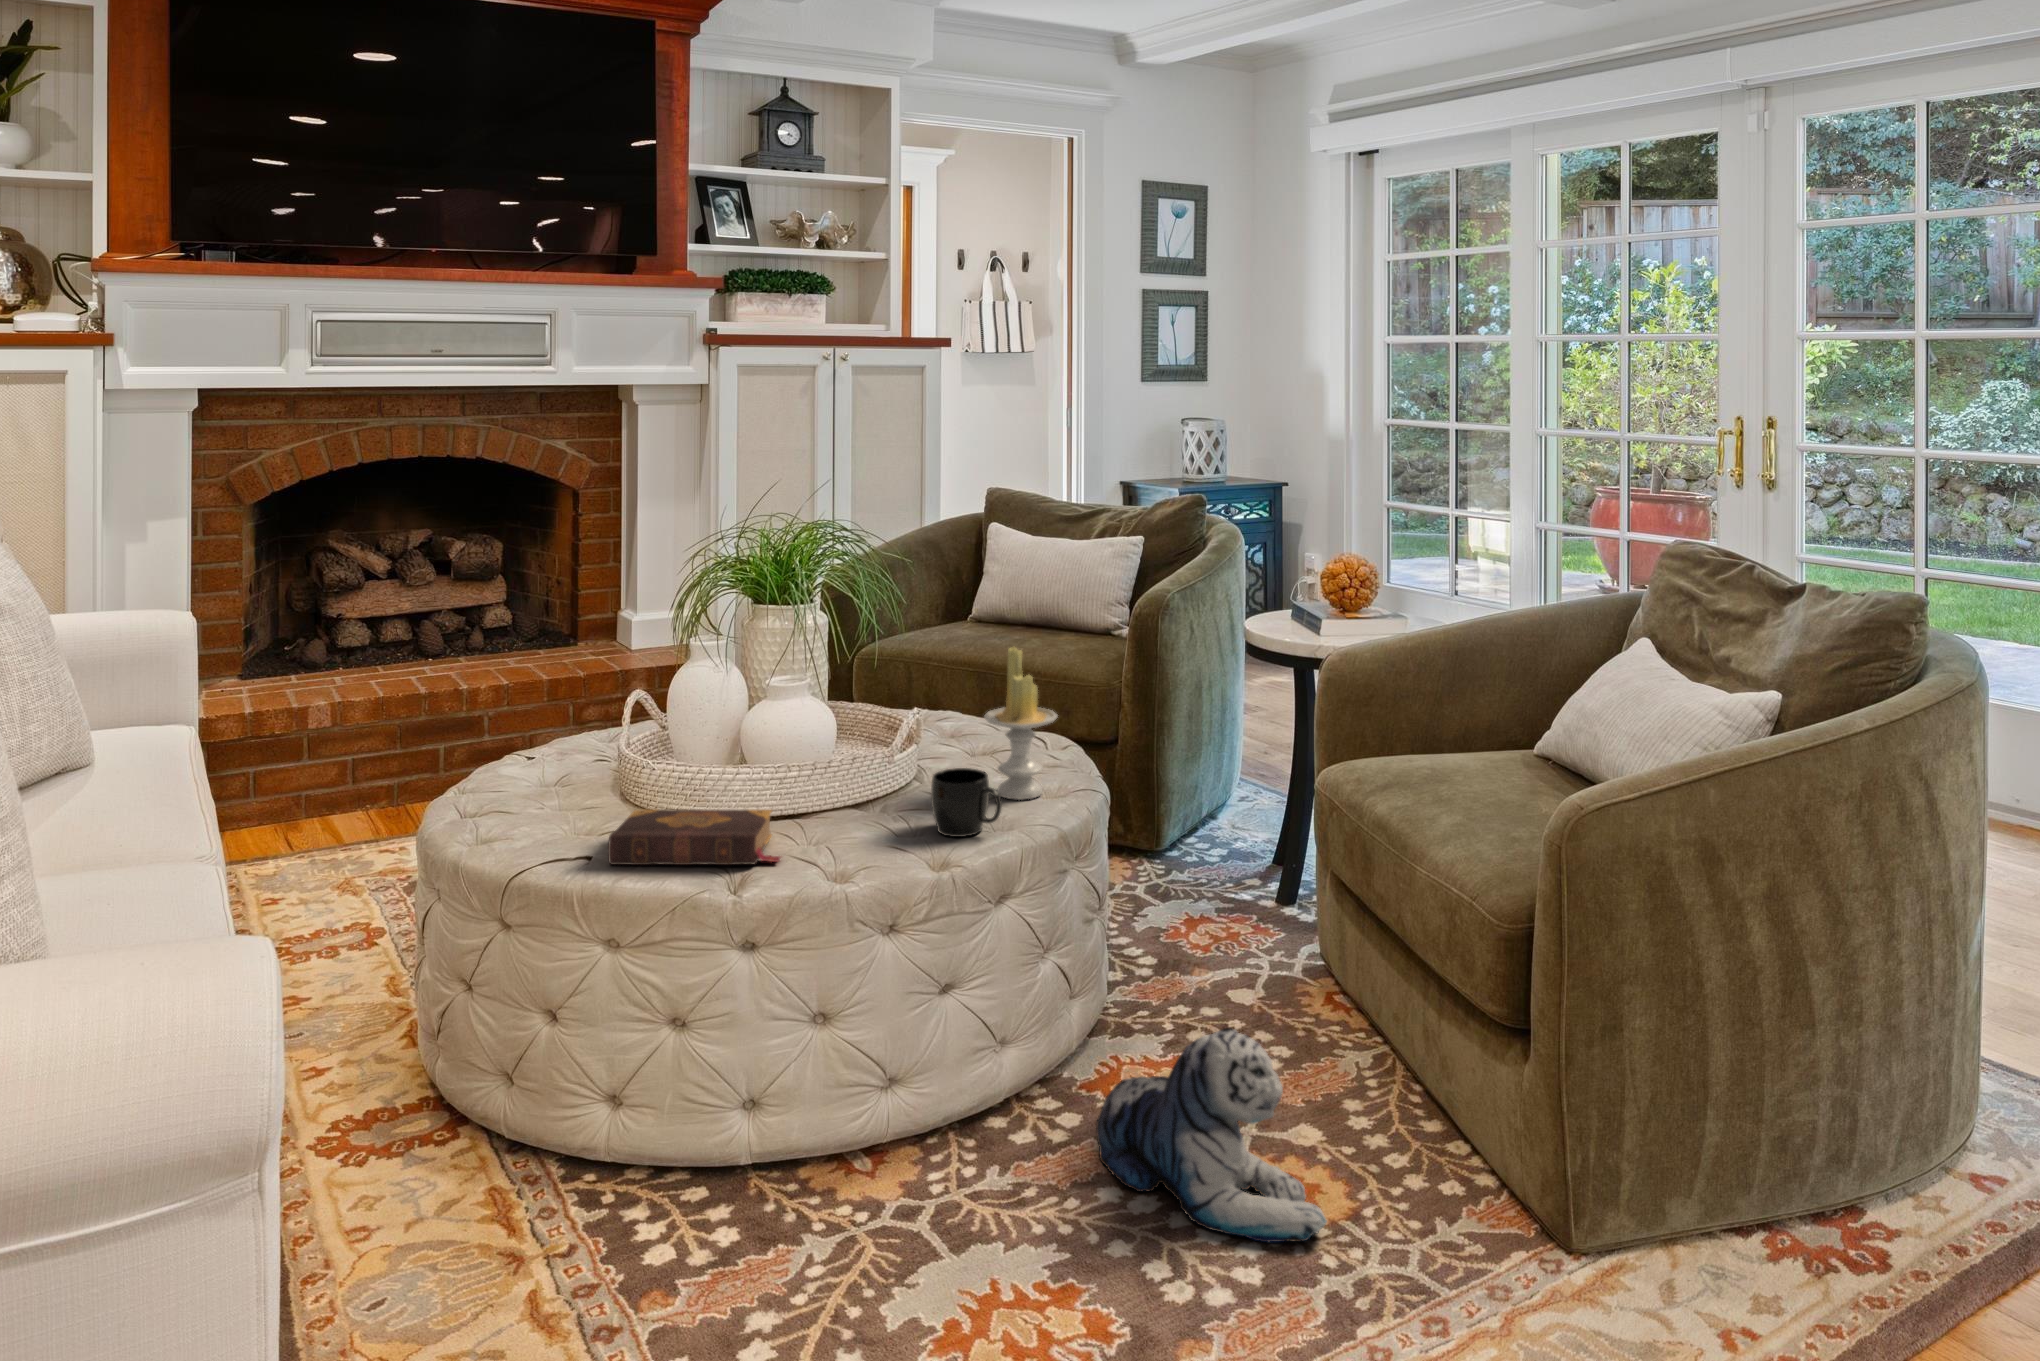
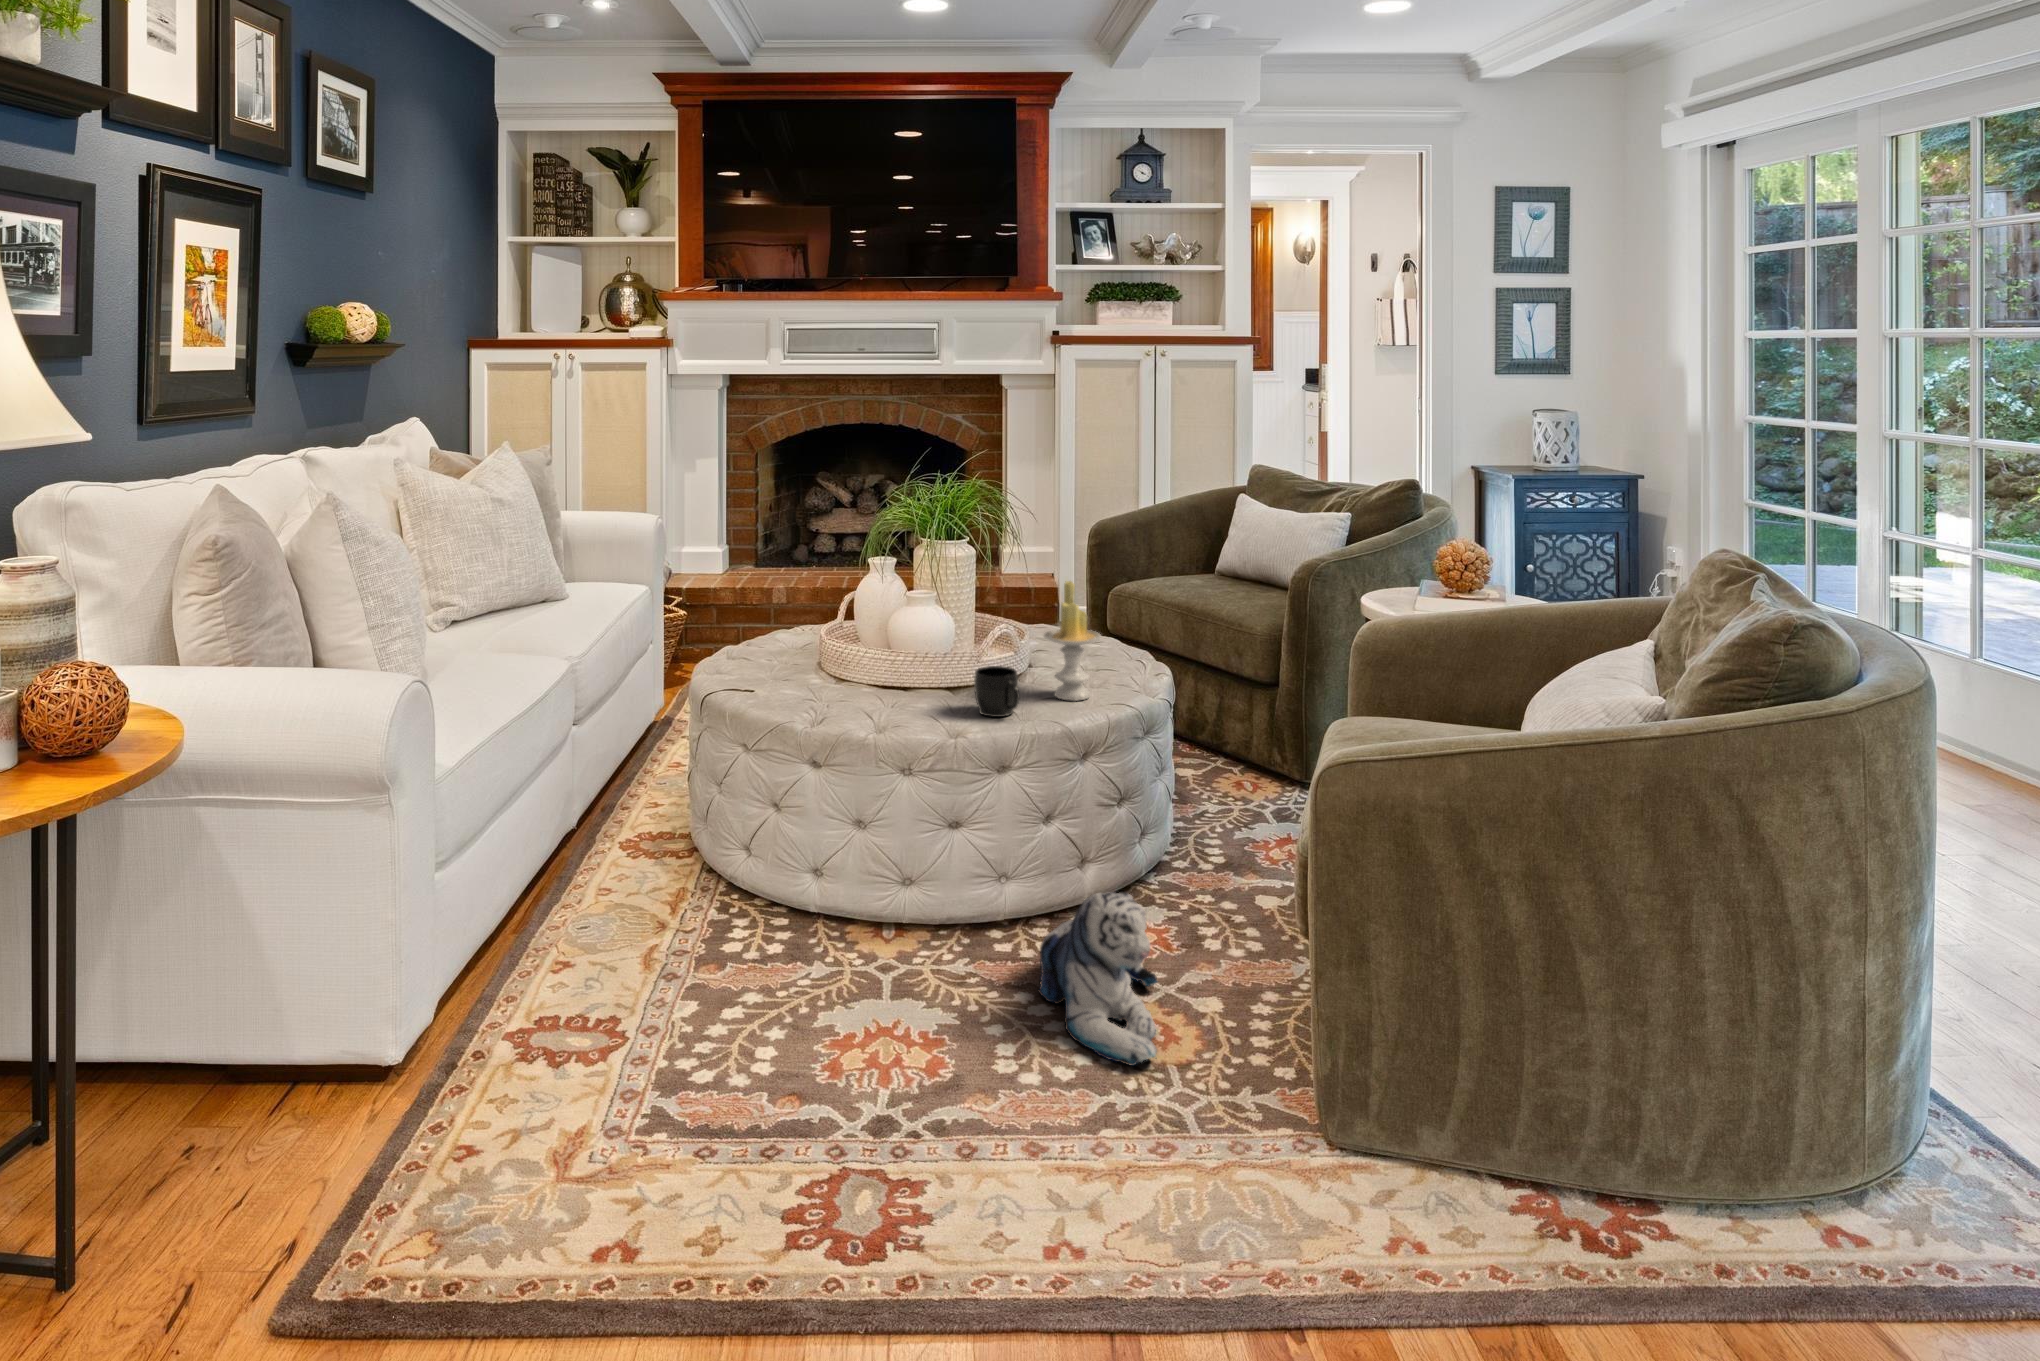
book: present [608,810,781,865] -> none [753,664,868,711]

